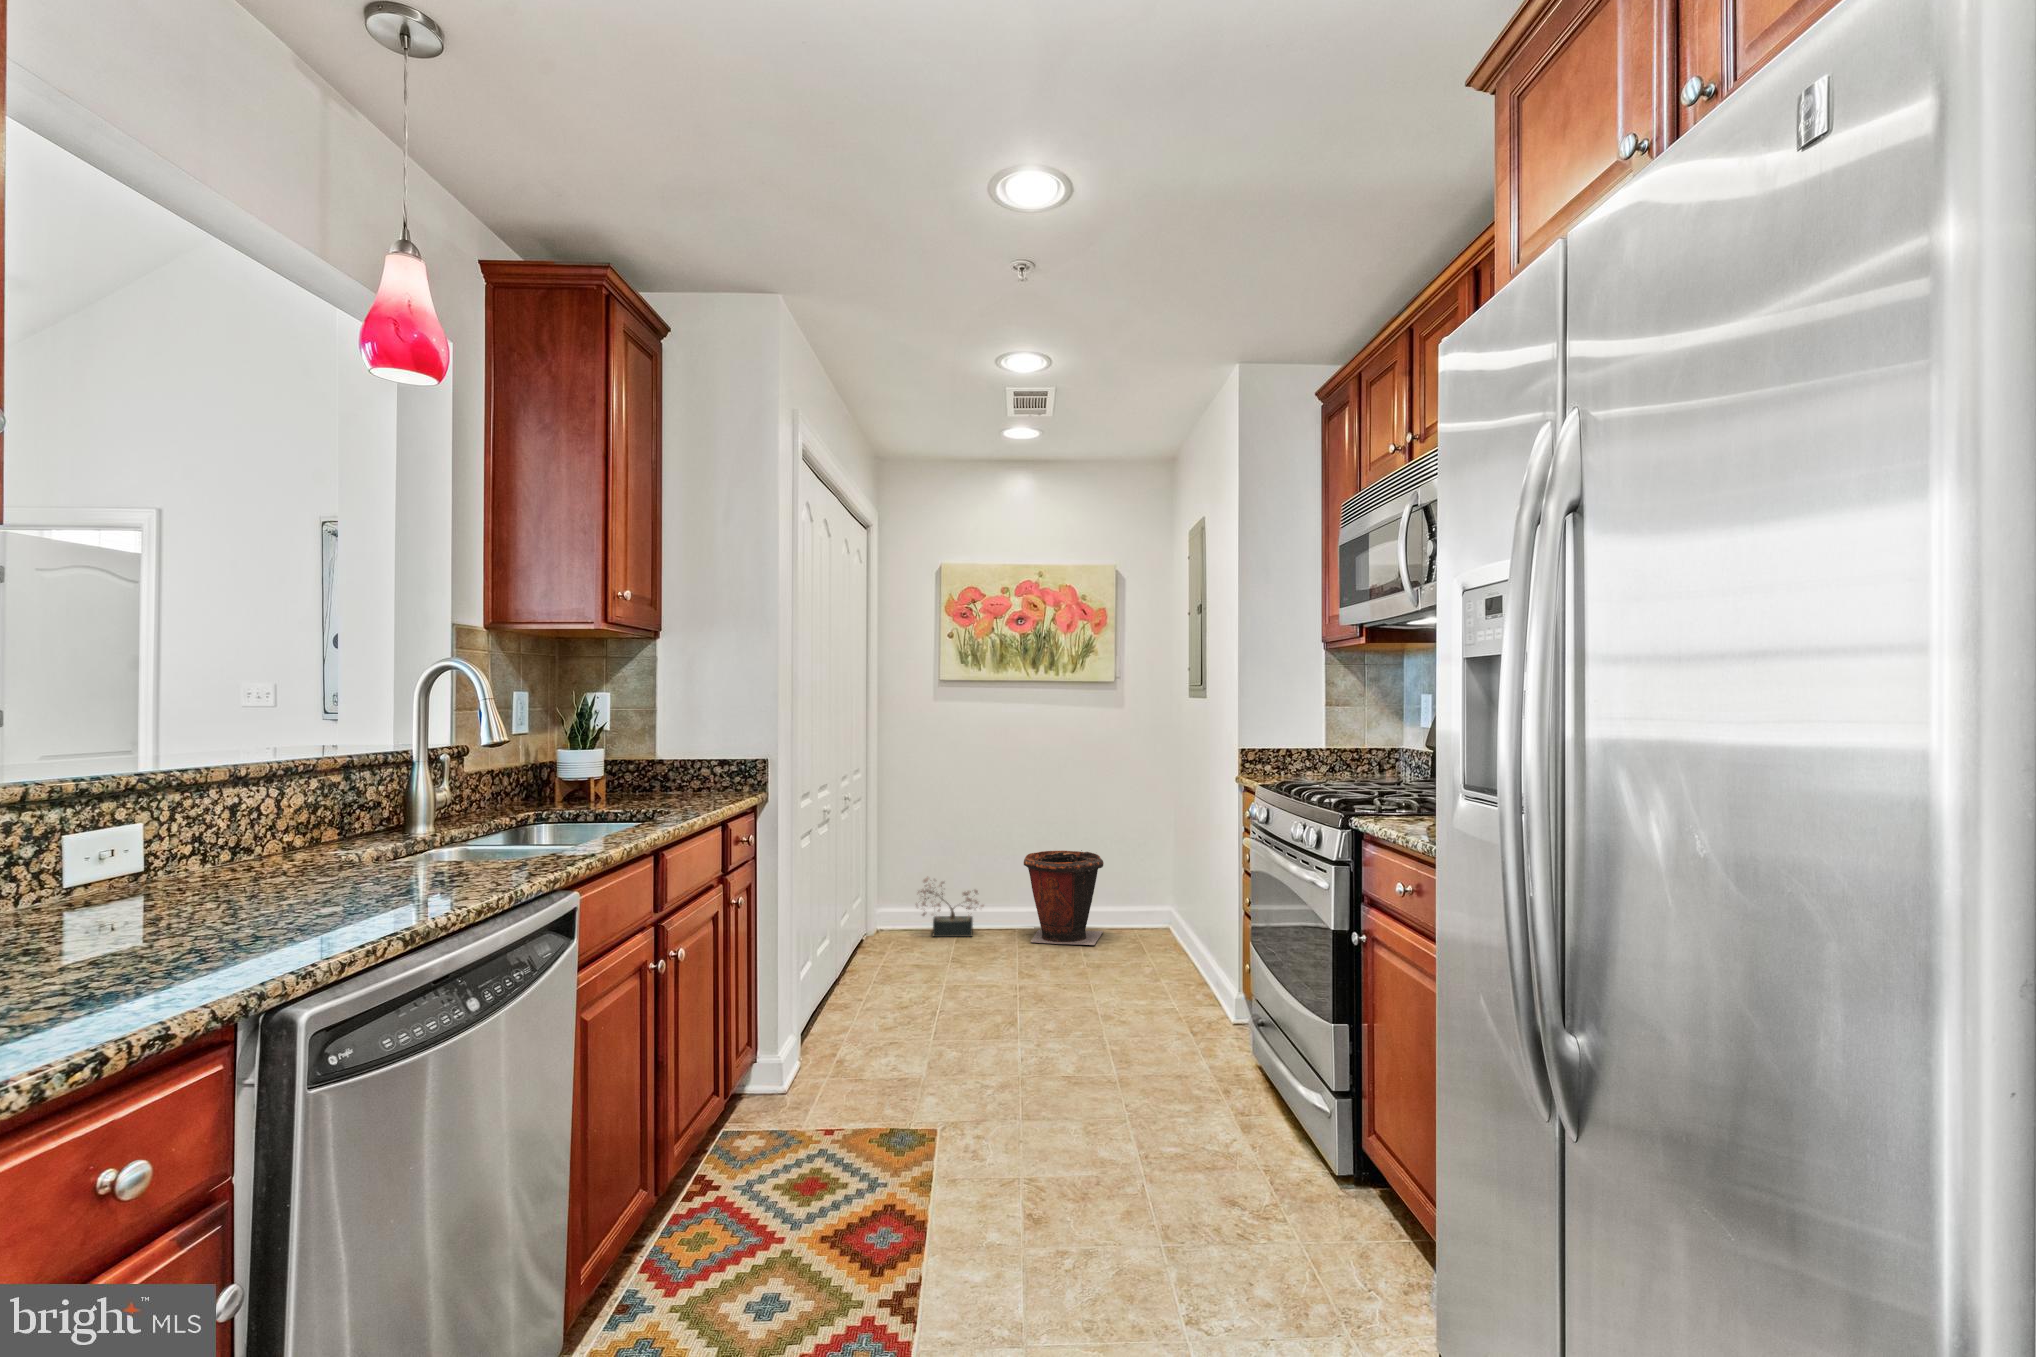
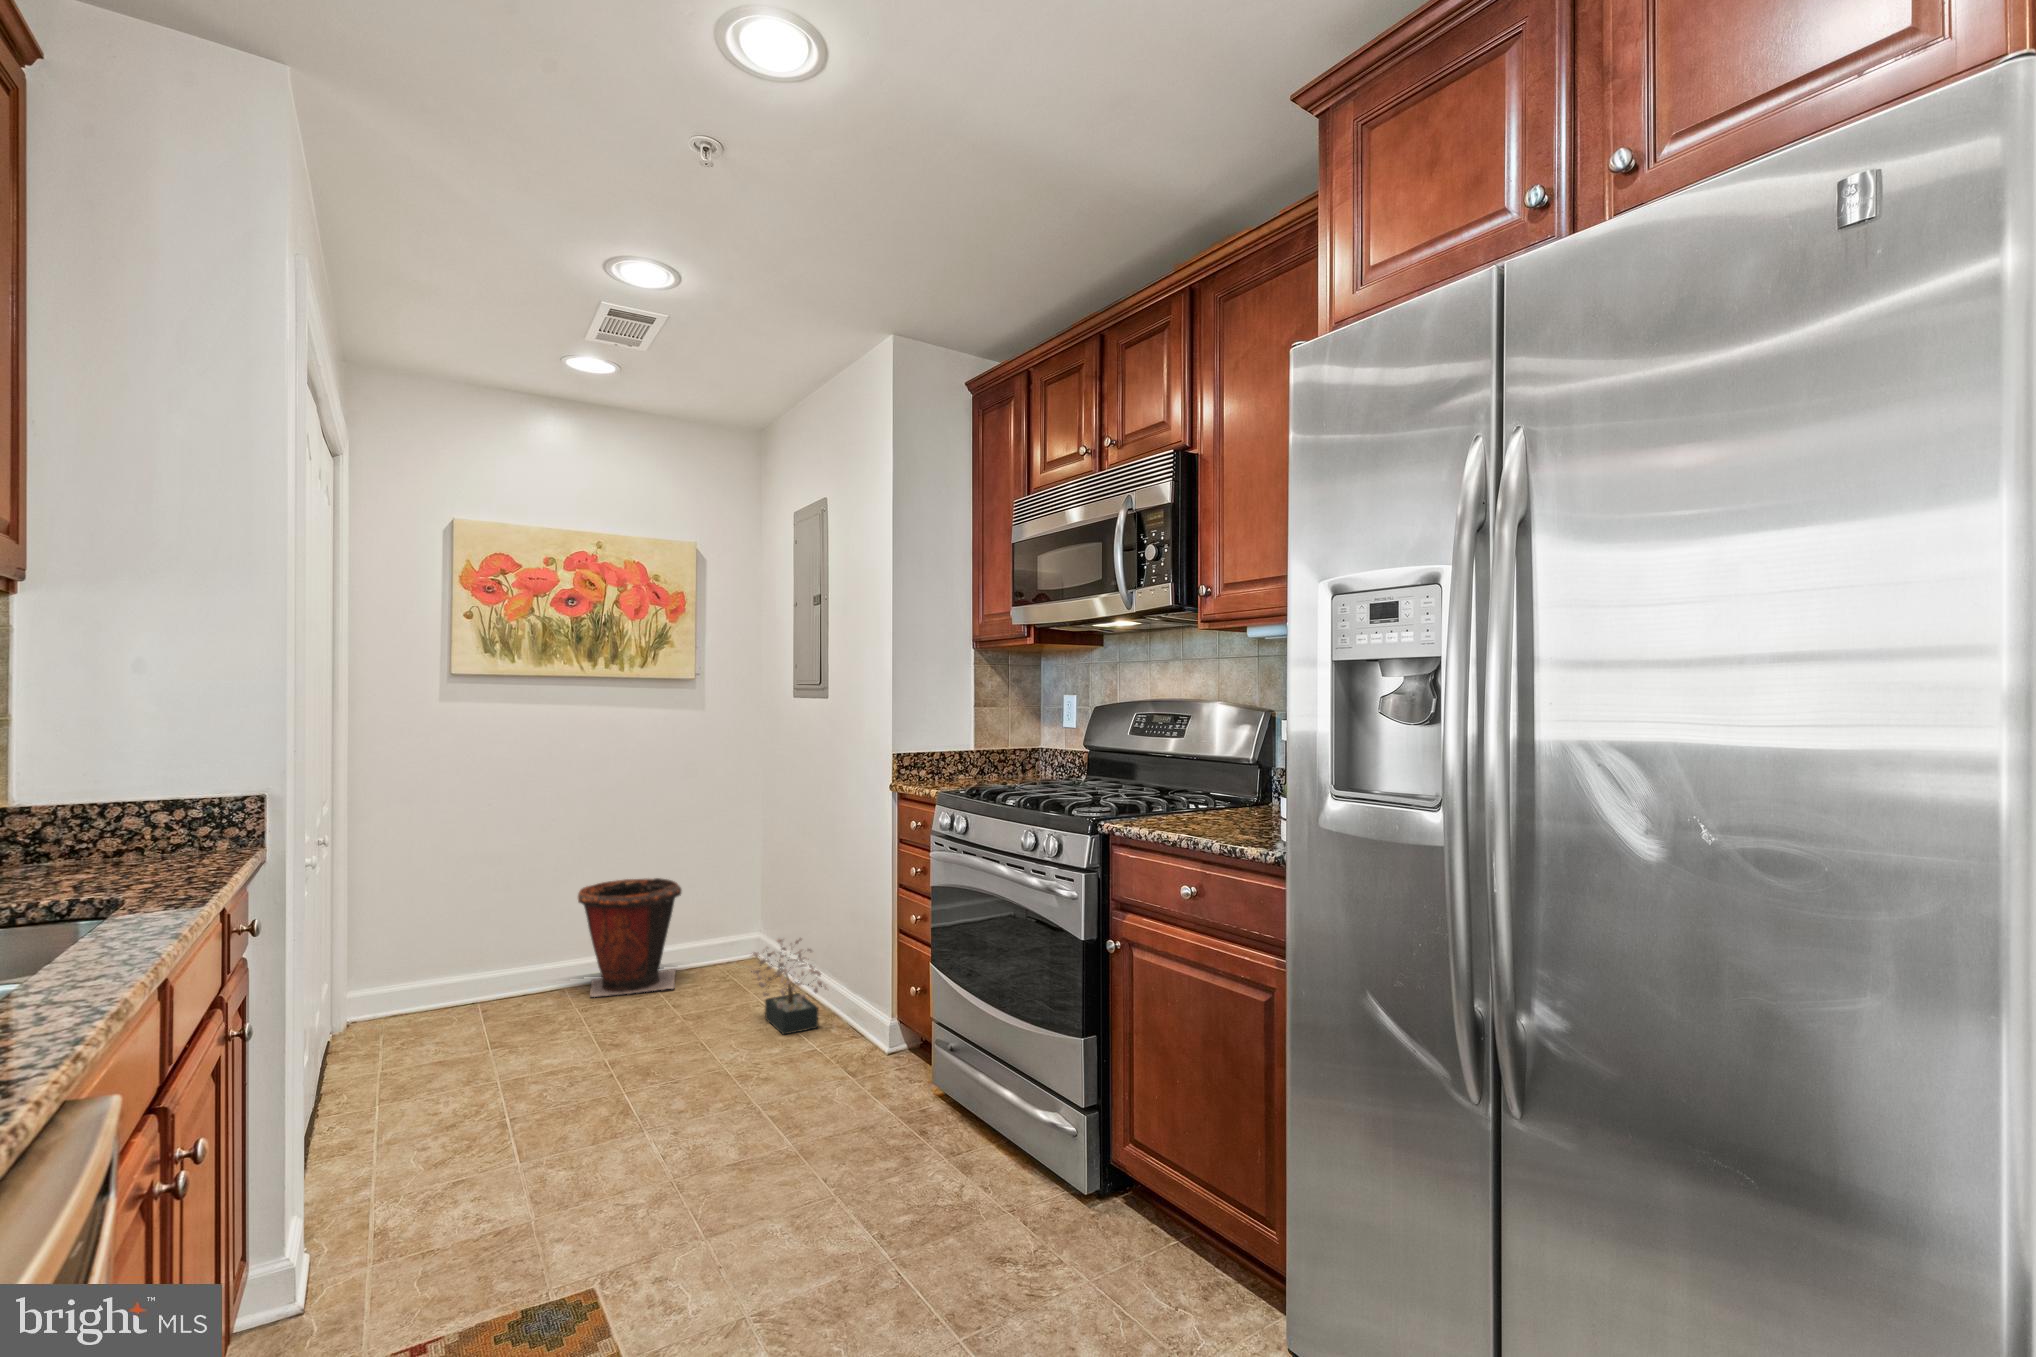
decorative plant: present [916,877,984,937] -> present [751,938,827,1034]

